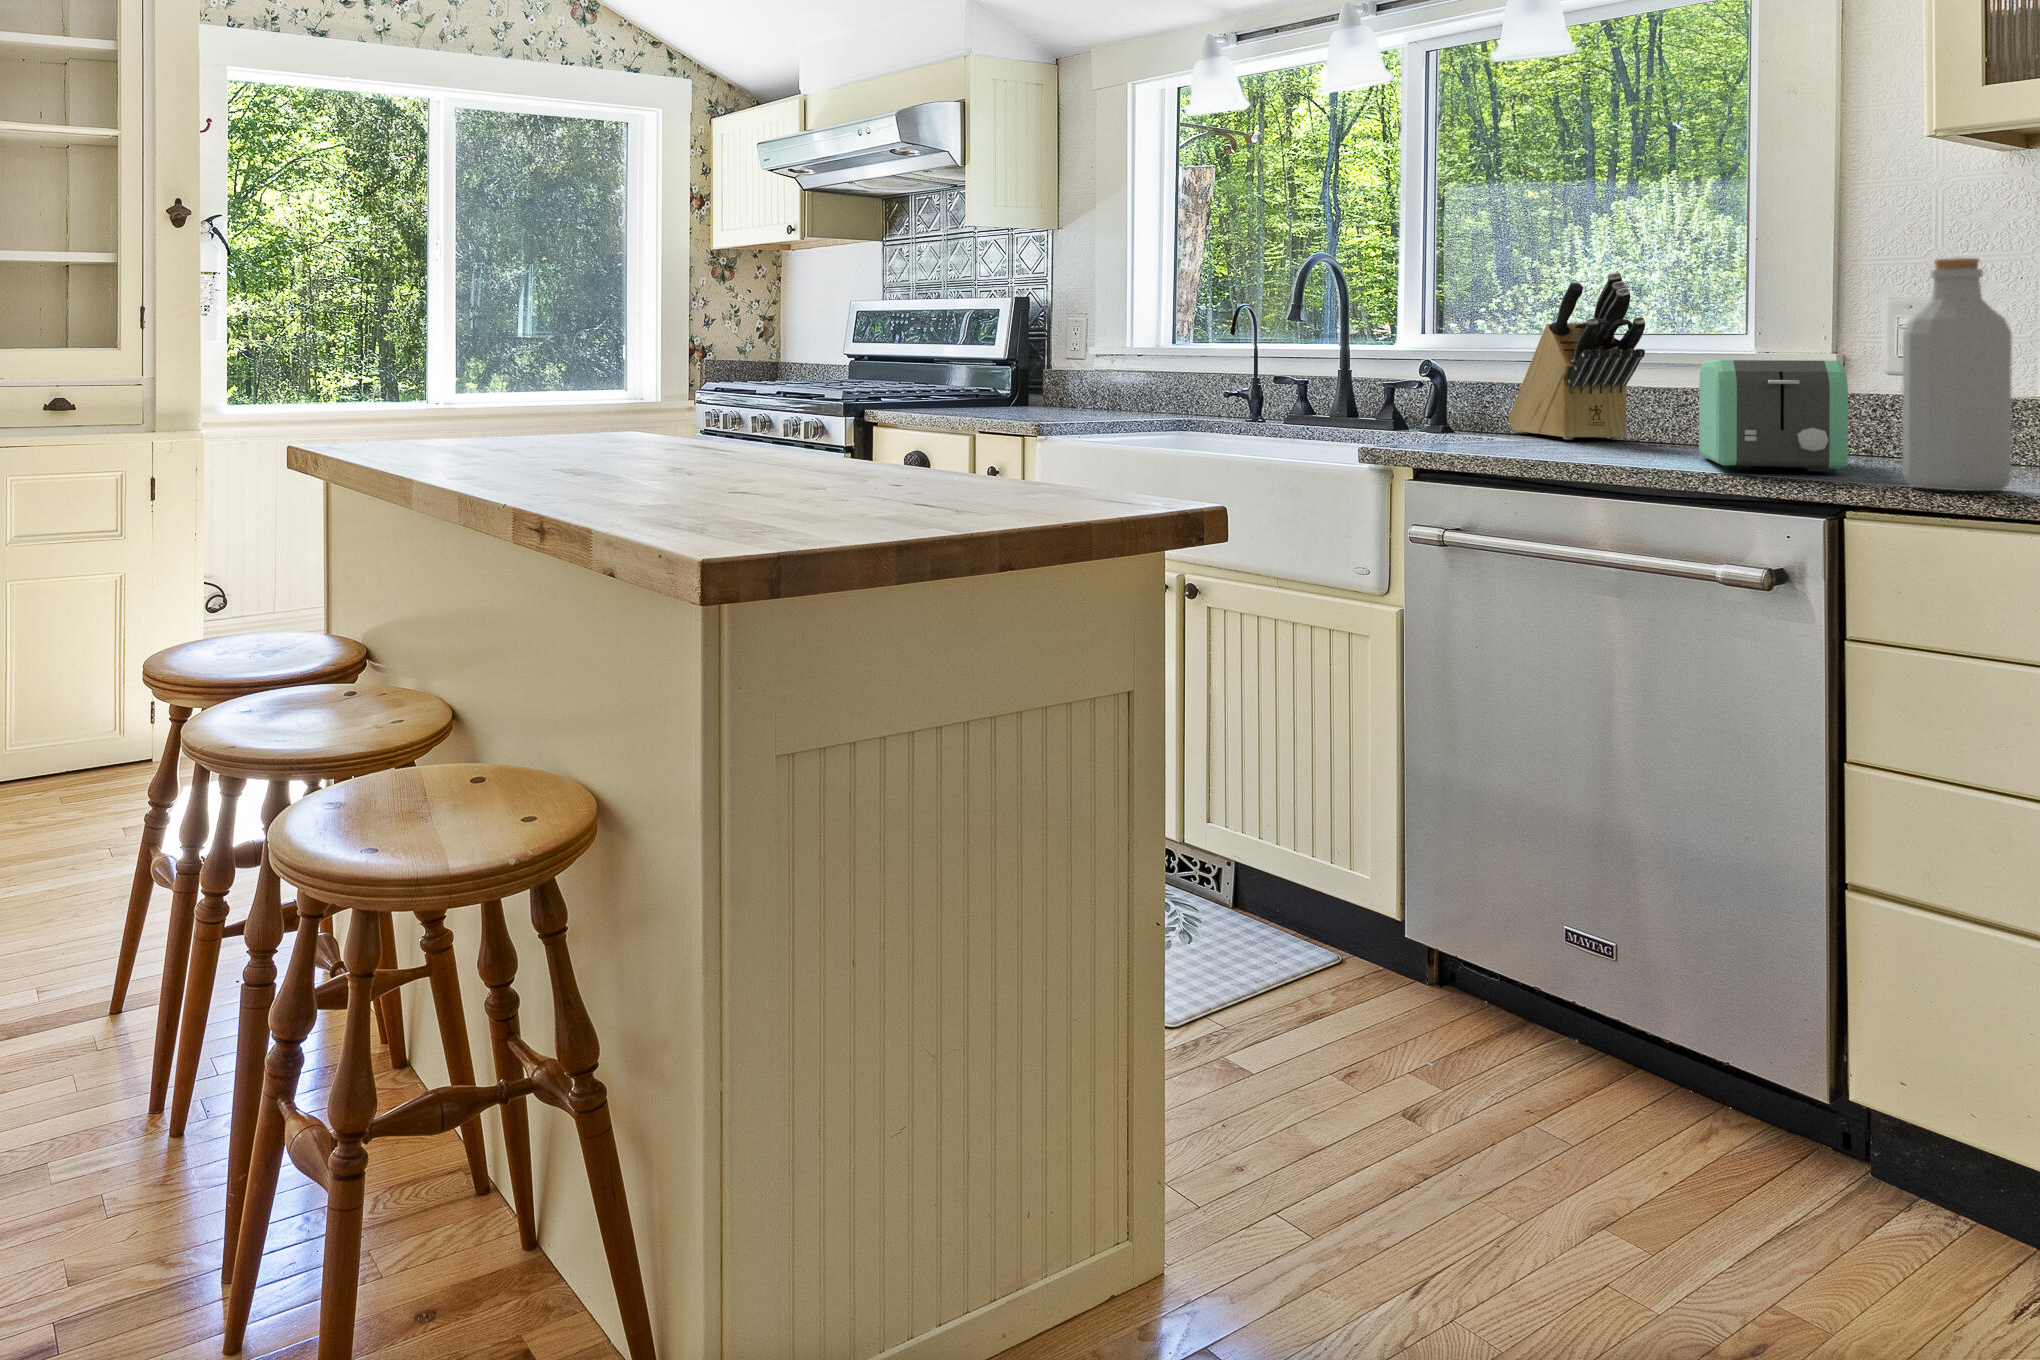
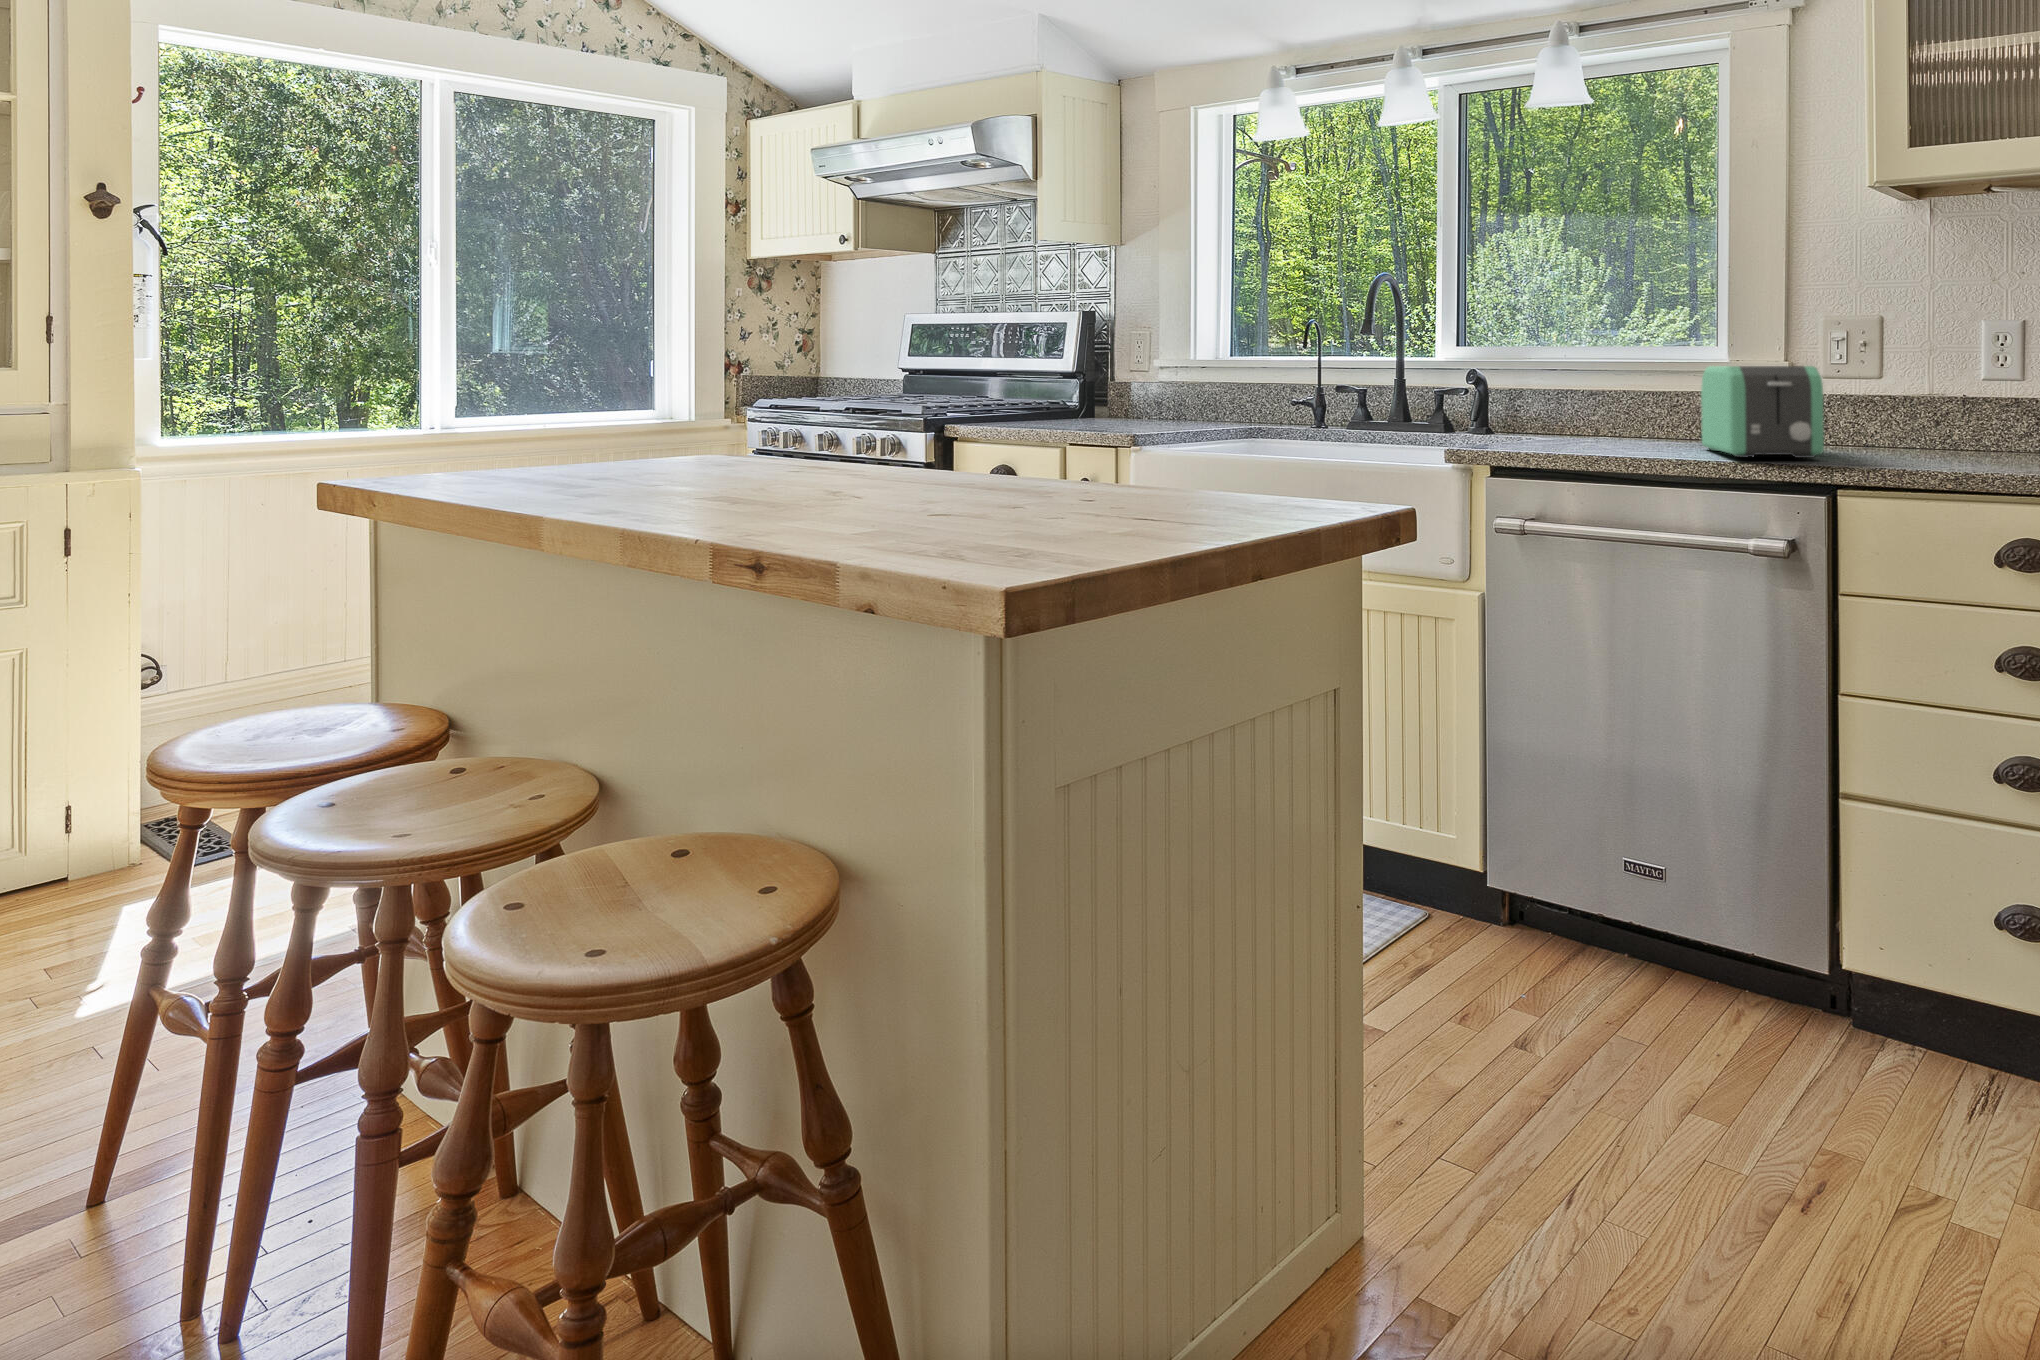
bottle: present [1902,258,2012,491] -> none [1874,283,1949,470]
knife block: present [1508,272,1645,439] -> none [1532,291,1650,436]

